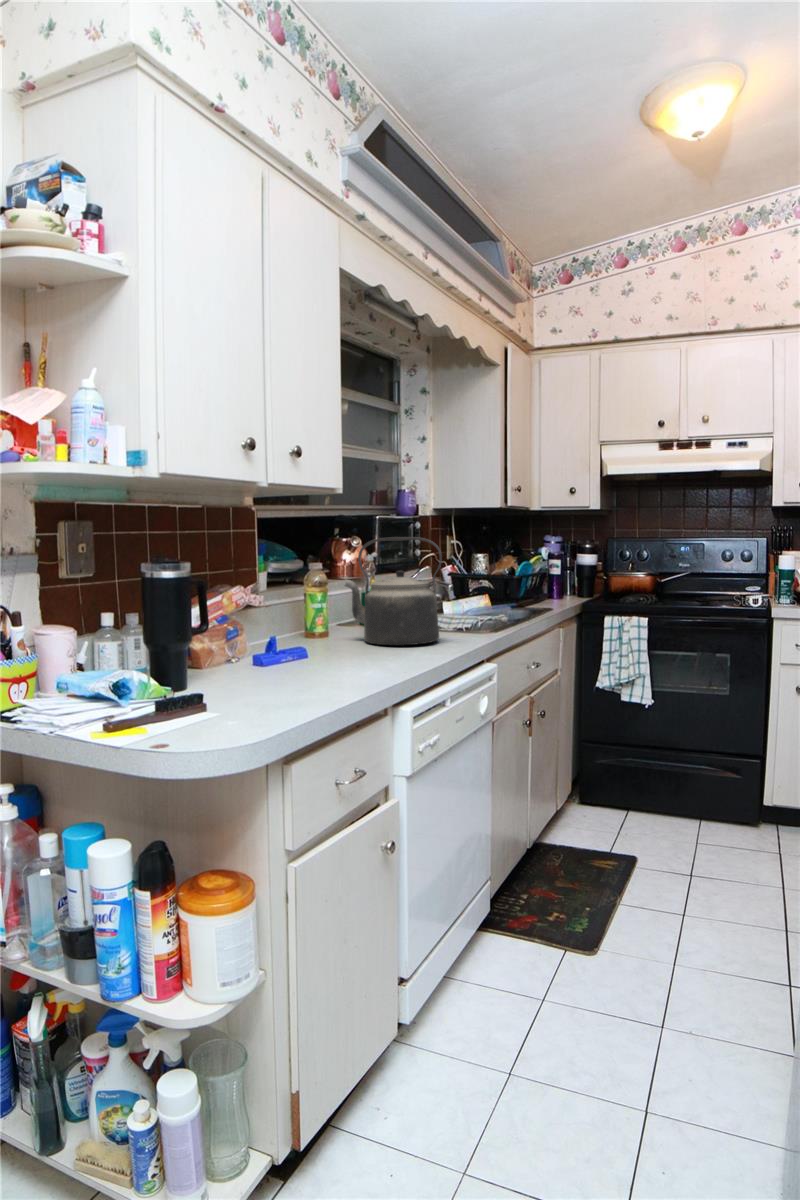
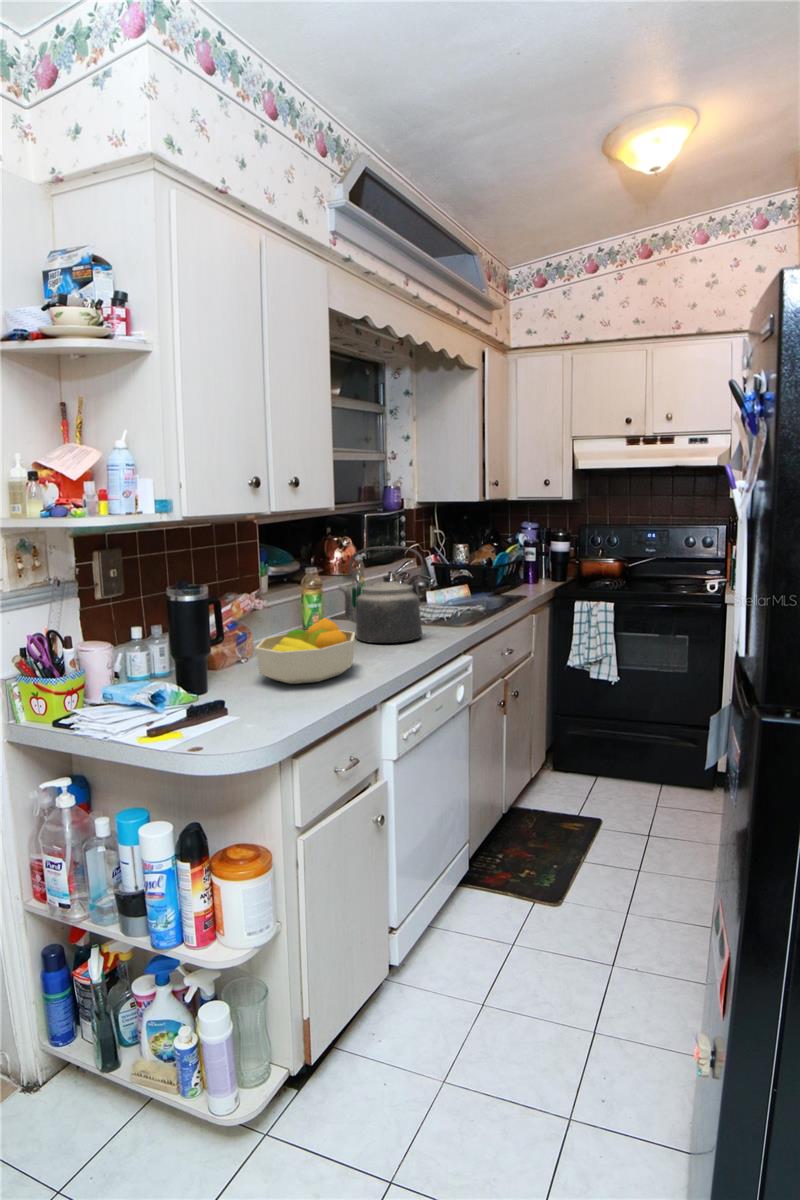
fruit bowl: none [245,609,363,681] -> present [256,618,355,684]

